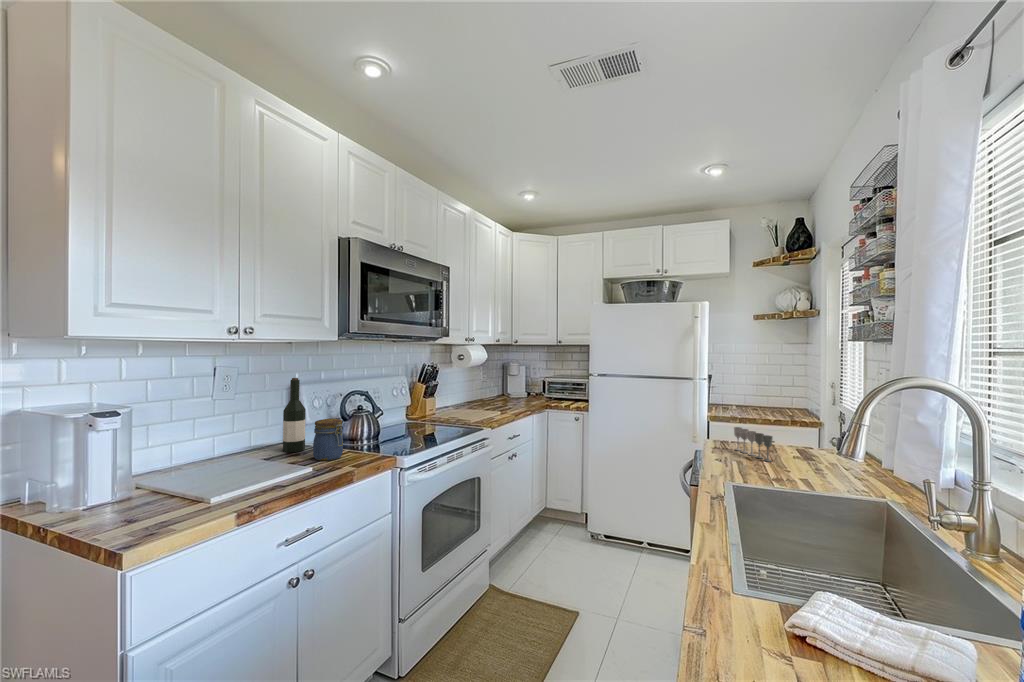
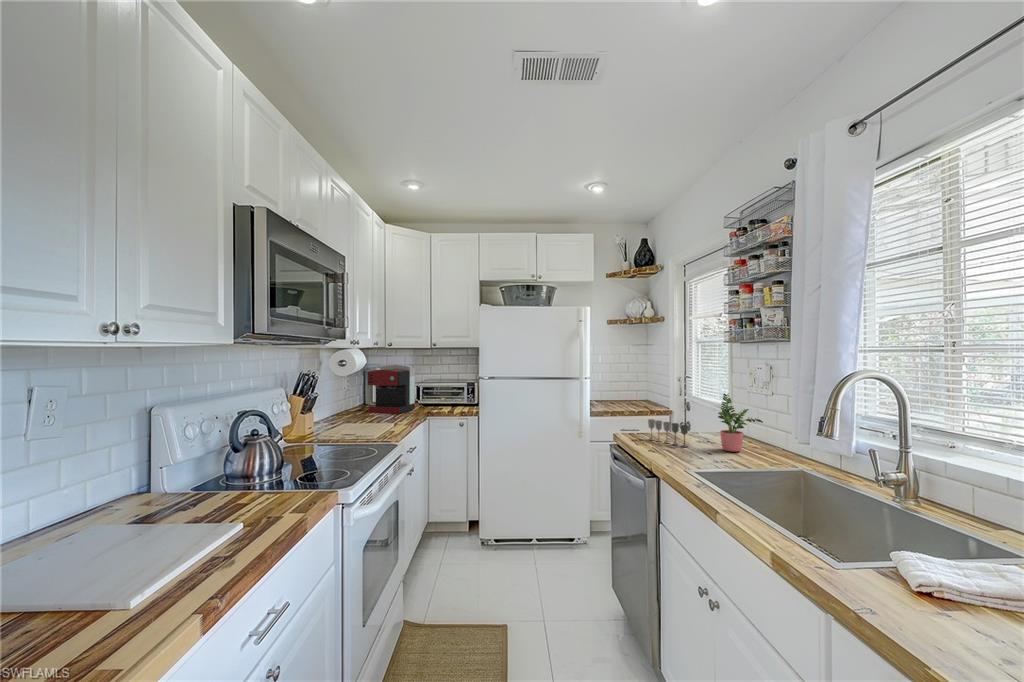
coffee maker: none [497,361,540,405] -> present [368,365,415,414]
wine bottle: present [283,378,306,452] -> none [149,397,186,510]
potted plant: none [801,402,870,474] -> present [718,393,763,452]
jar: present [313,419,343,461] -> none [217,451,267,513]

